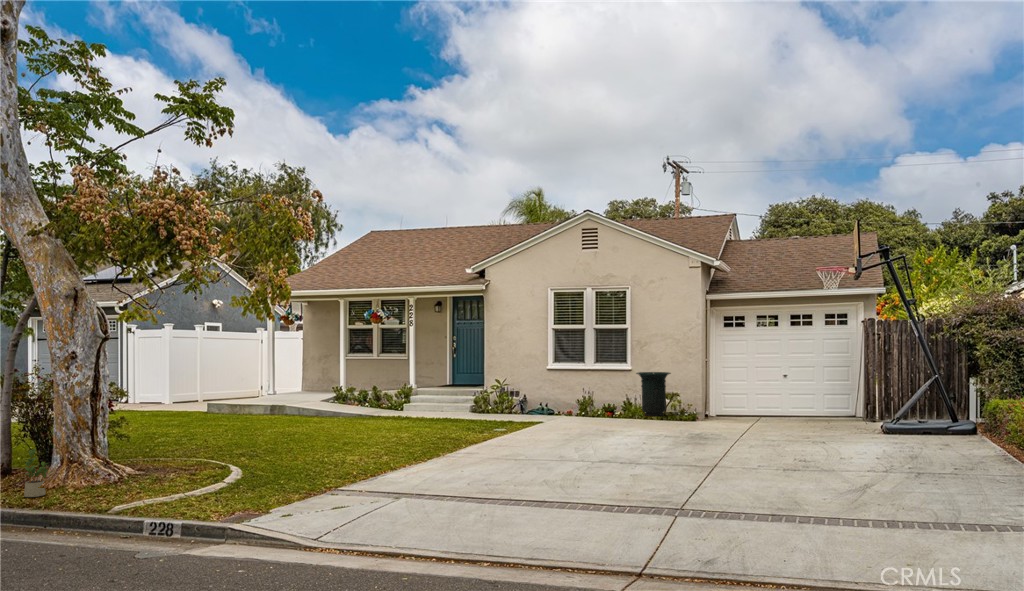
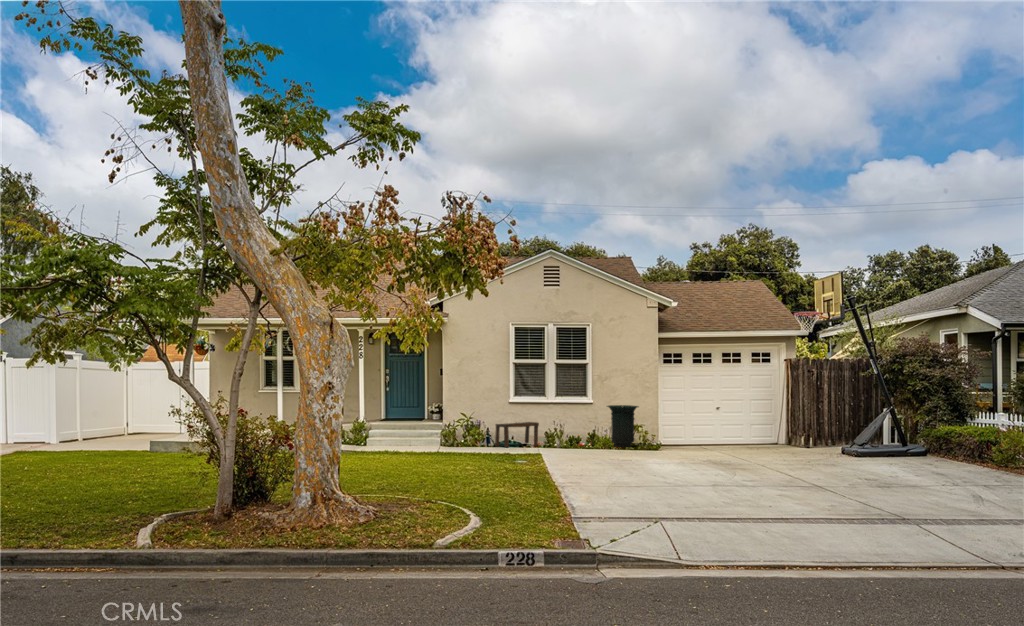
bench: none [527,388,571,413] -> present [495,422,539,448]
potted plant: present [24,449,51,497] -> none [271,489,300,543]

